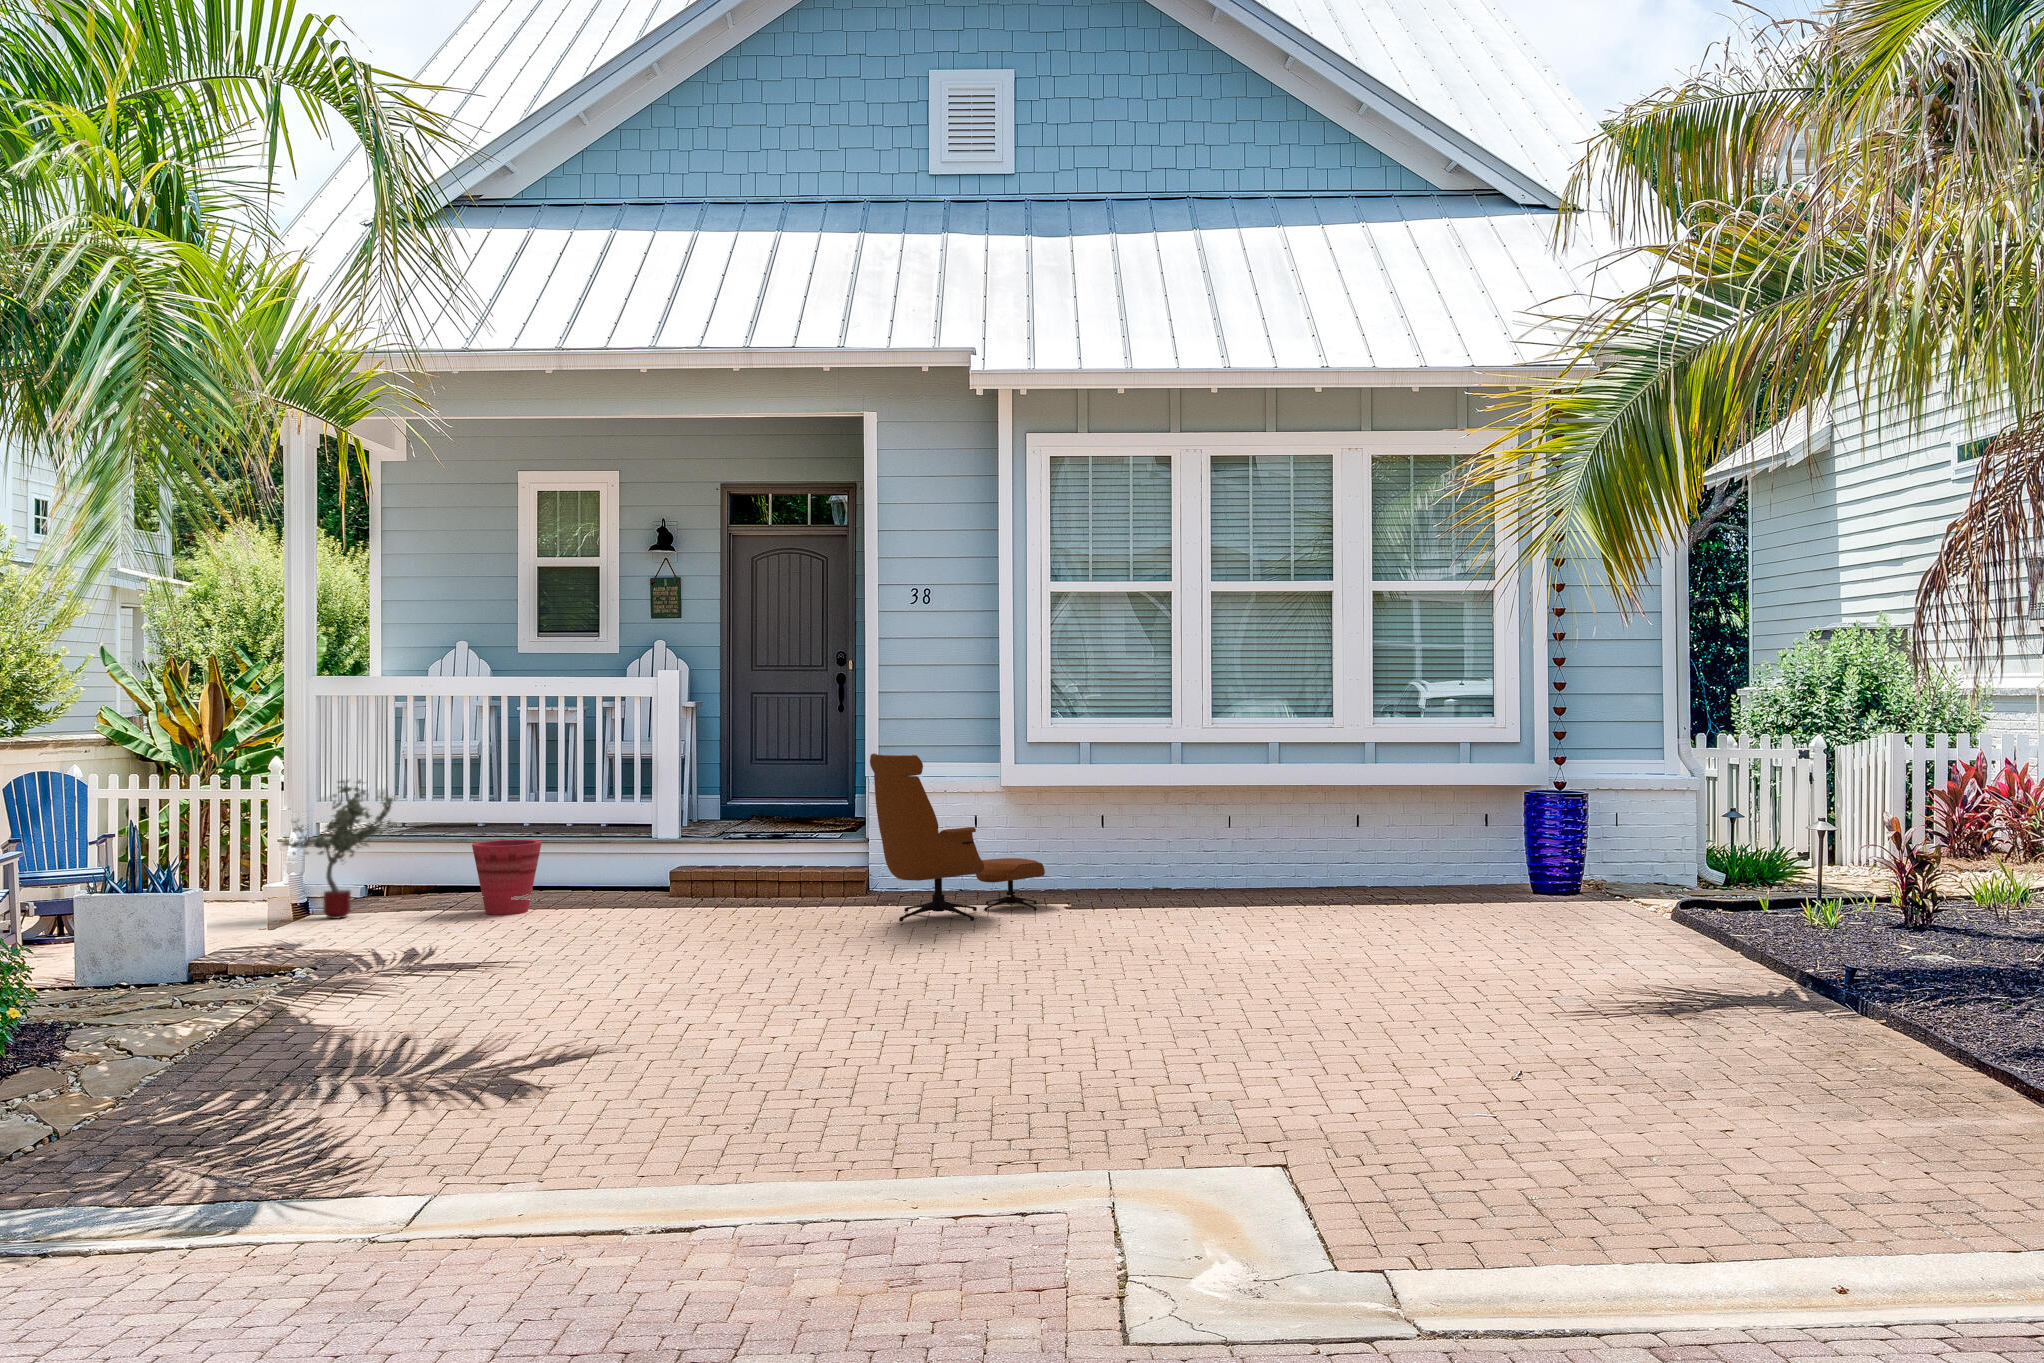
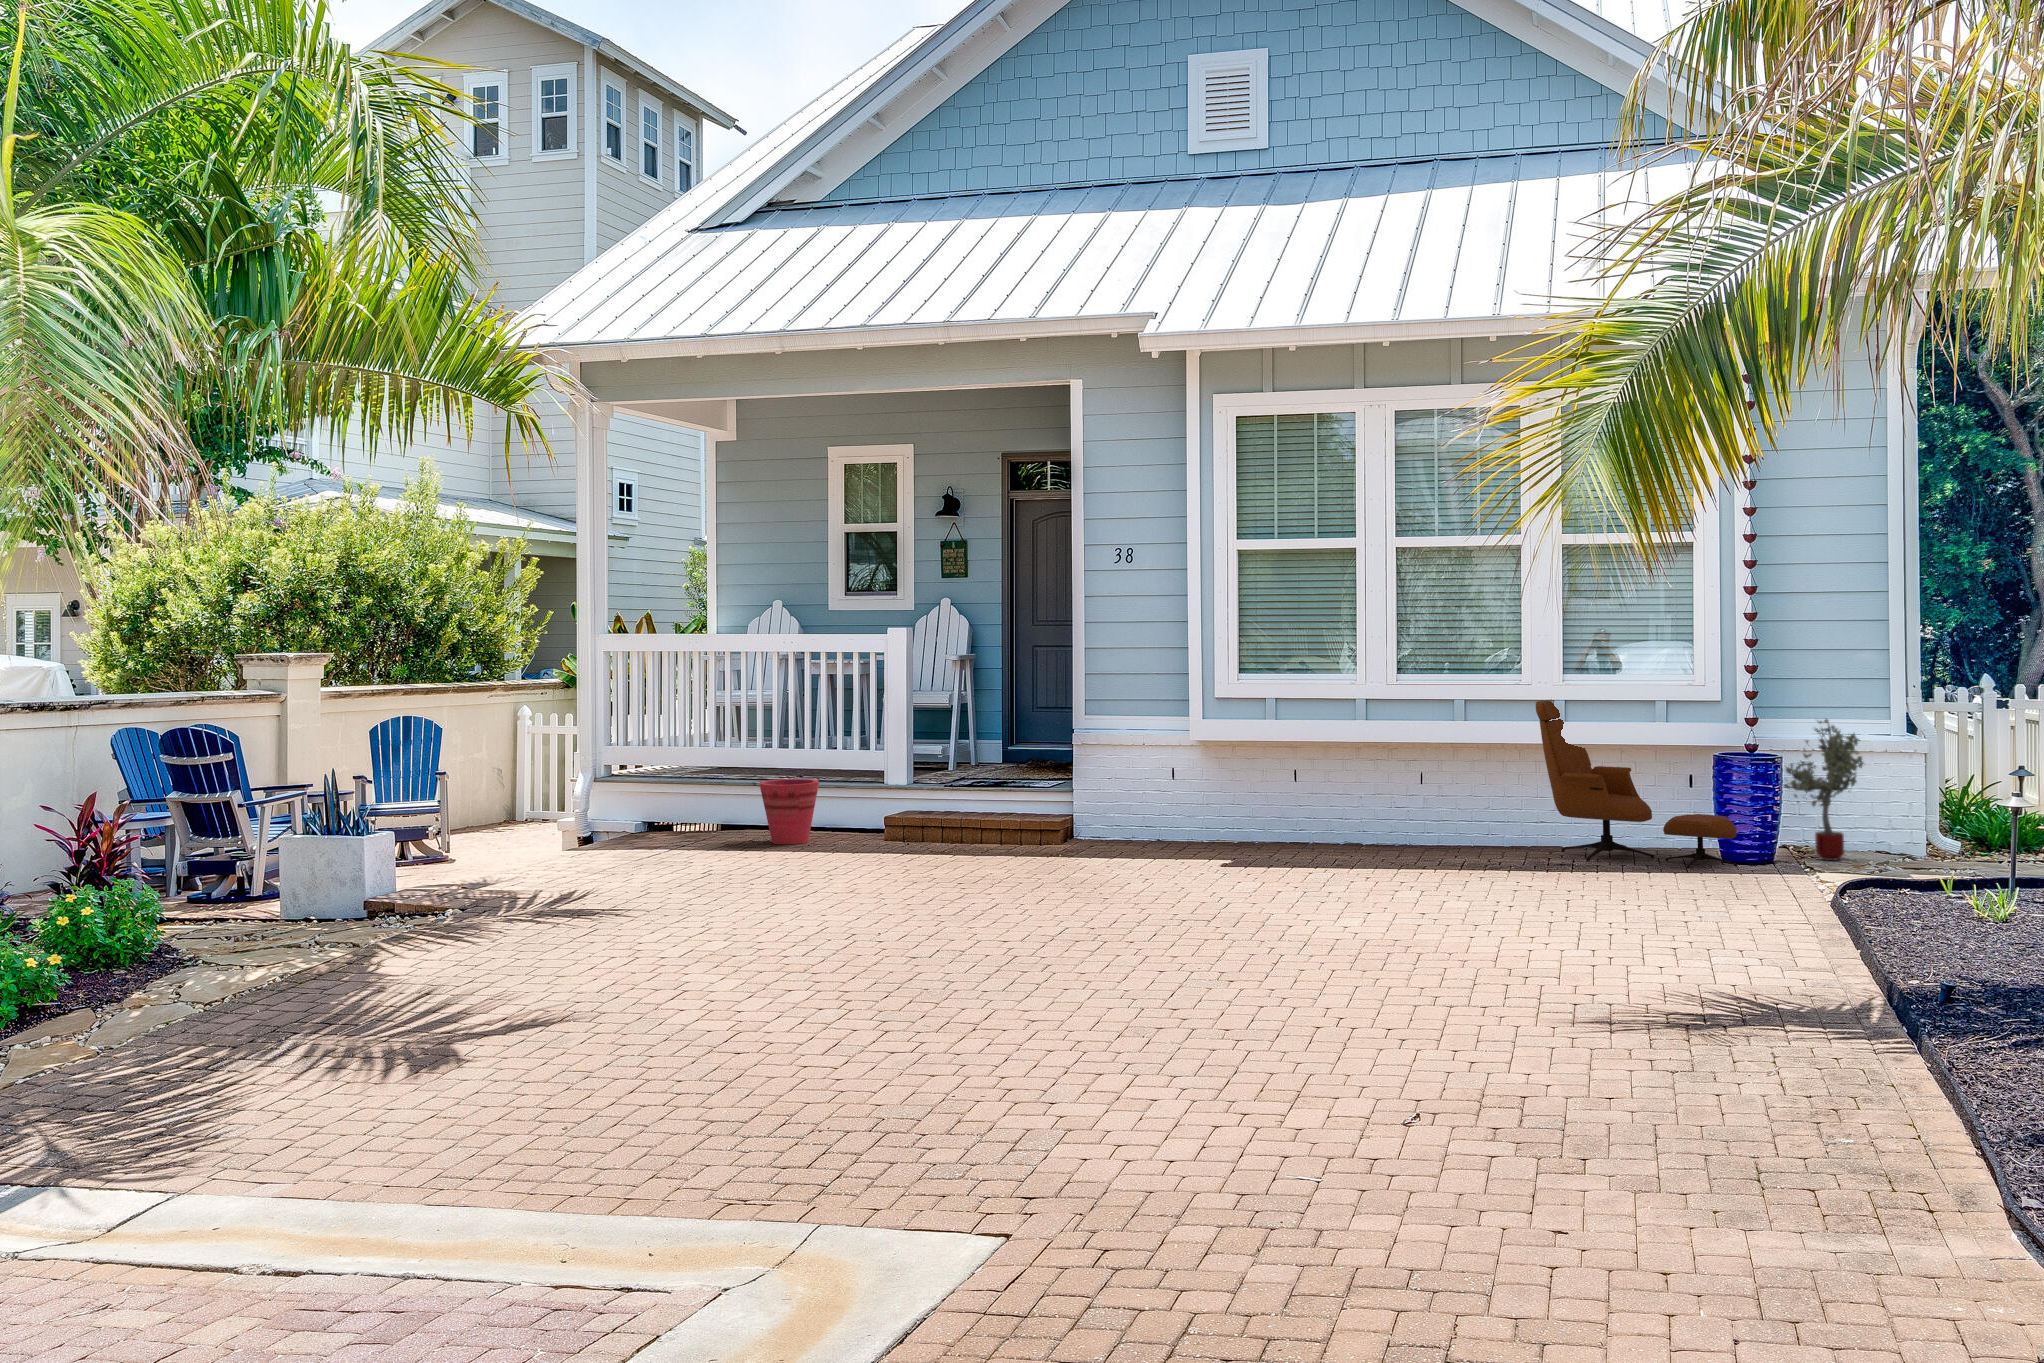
lounge chair: present [870,754,1045,922] -> present [1536,700,1737,868]
potted tree: present [282,780,394,919] -> present [1784,719,1864,861]

